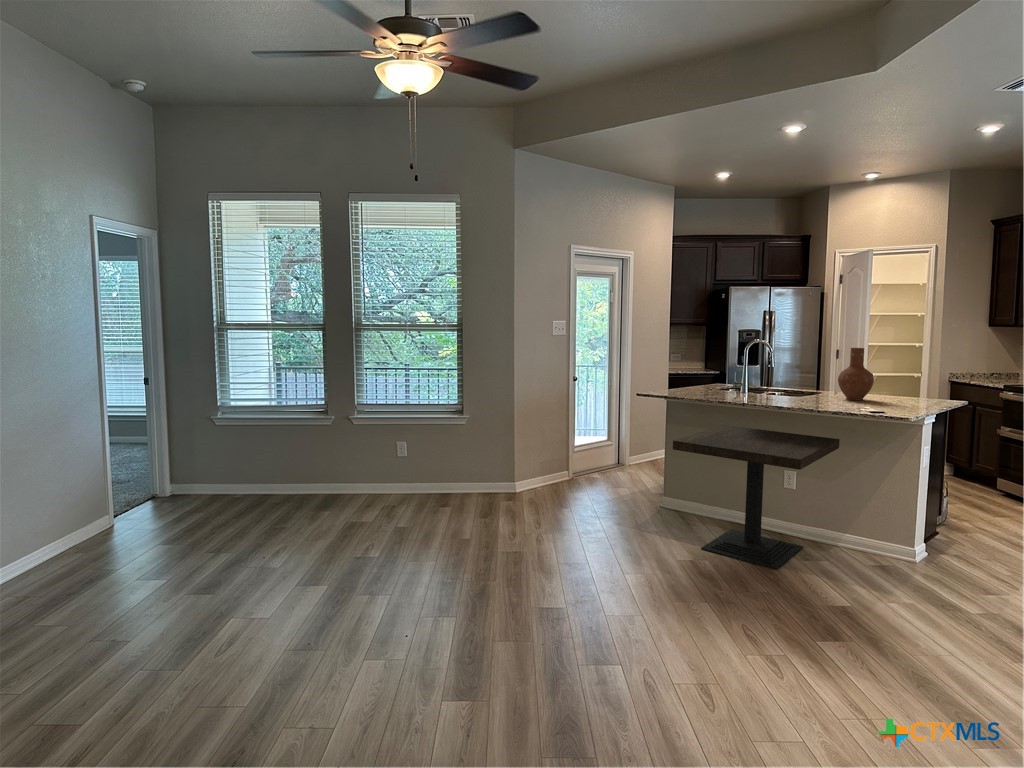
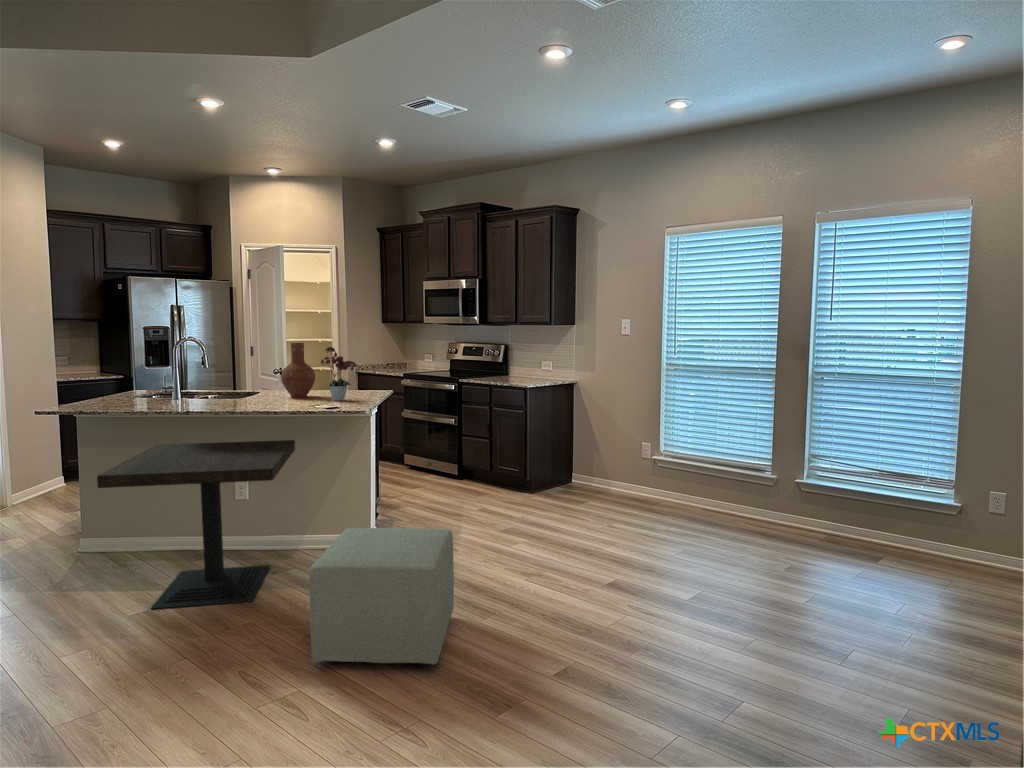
flower arrangement: none [874,350,921,407] -> present [321,347,357,401]
ottoman: none [805,530,989,690] -> present [309,528,454,666]

